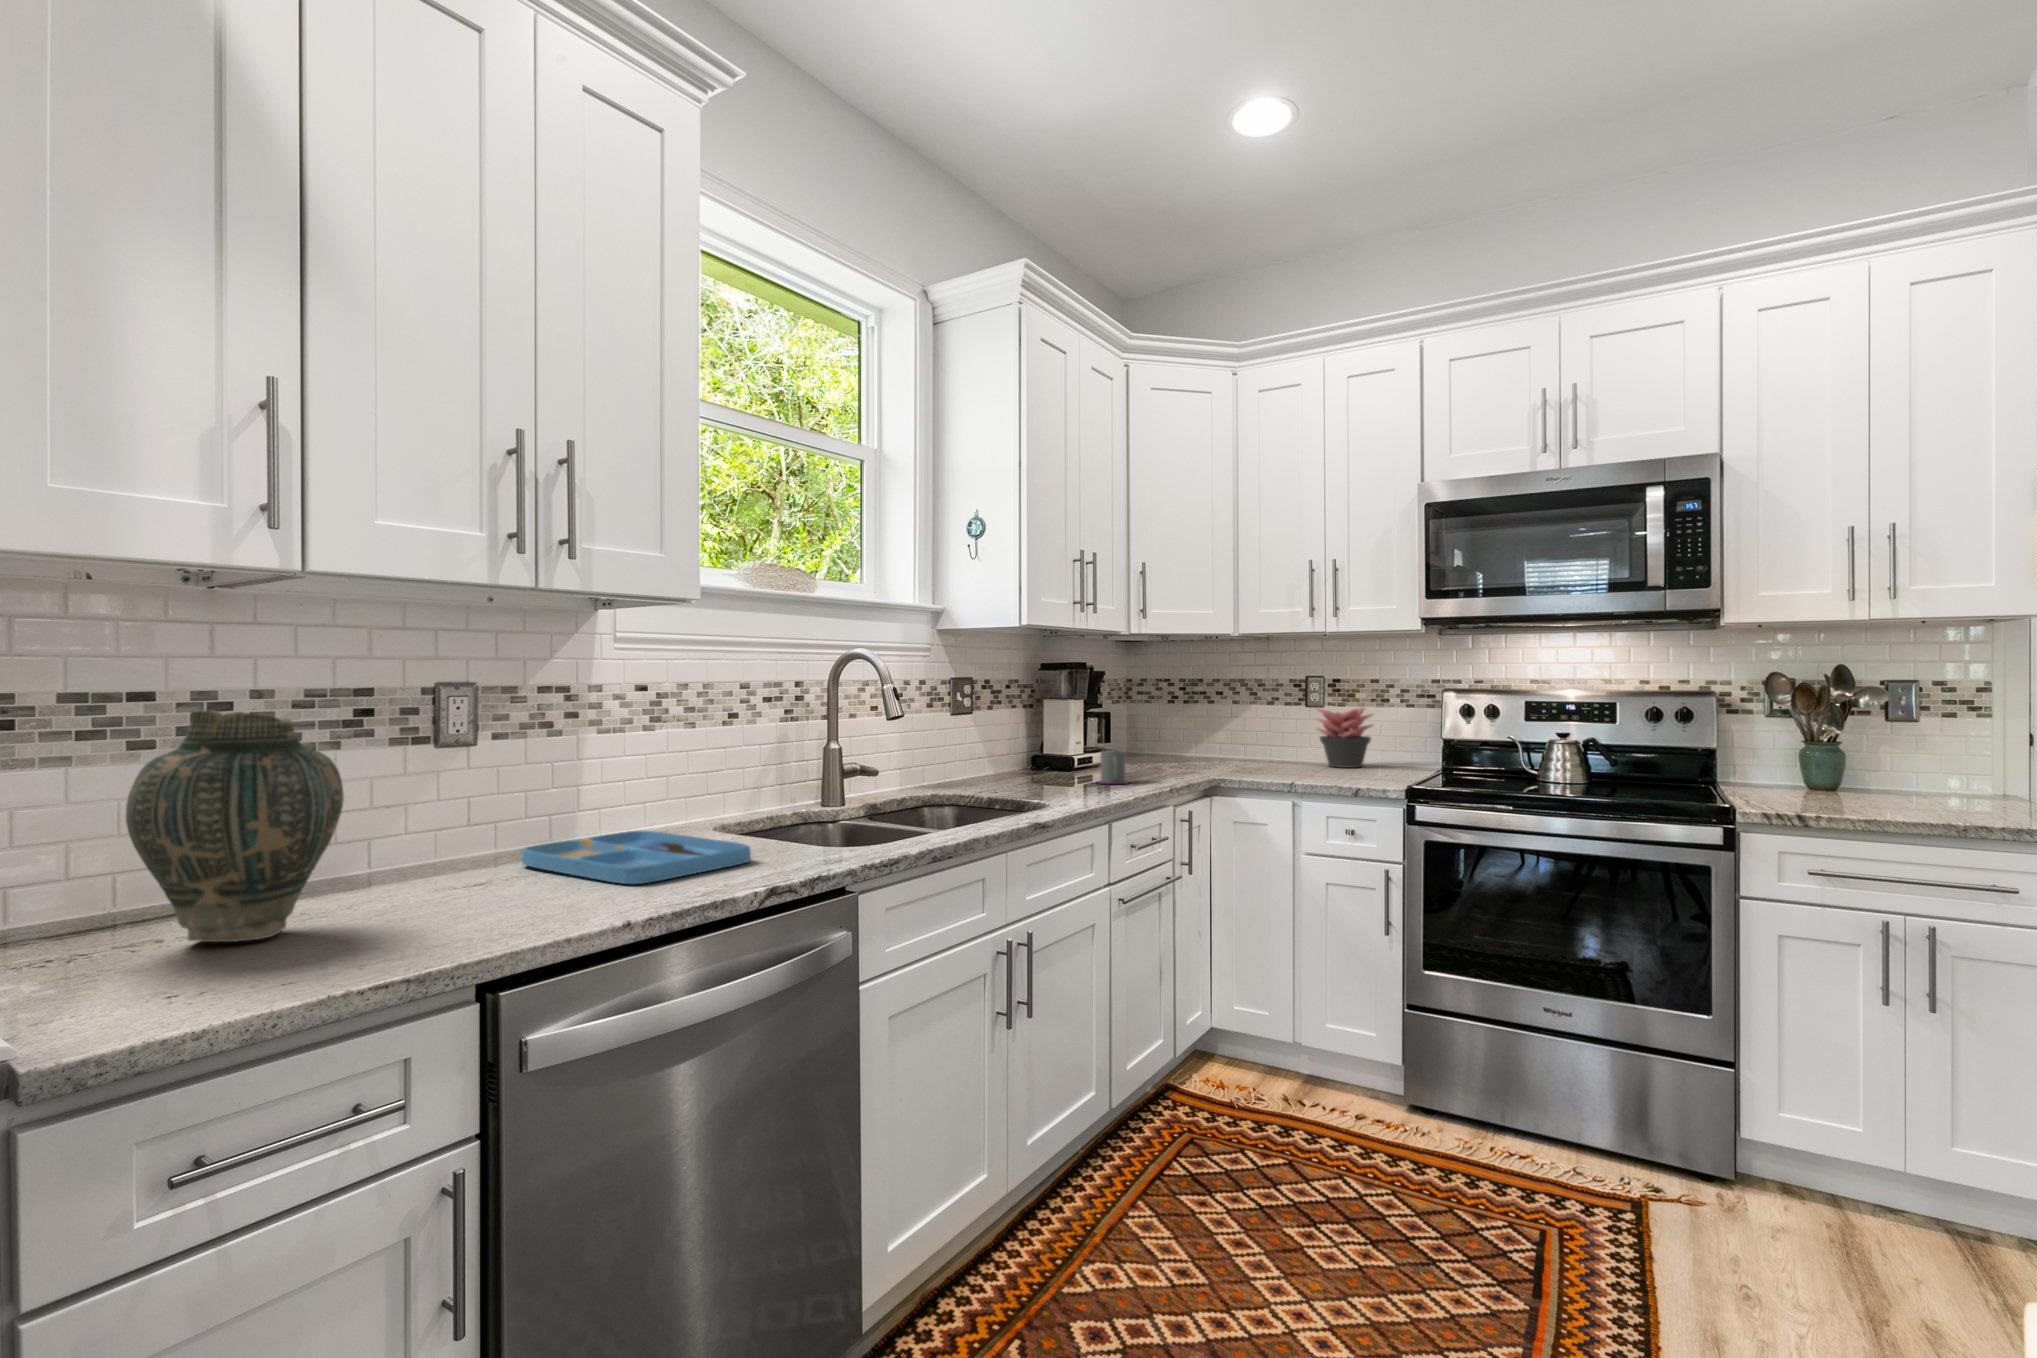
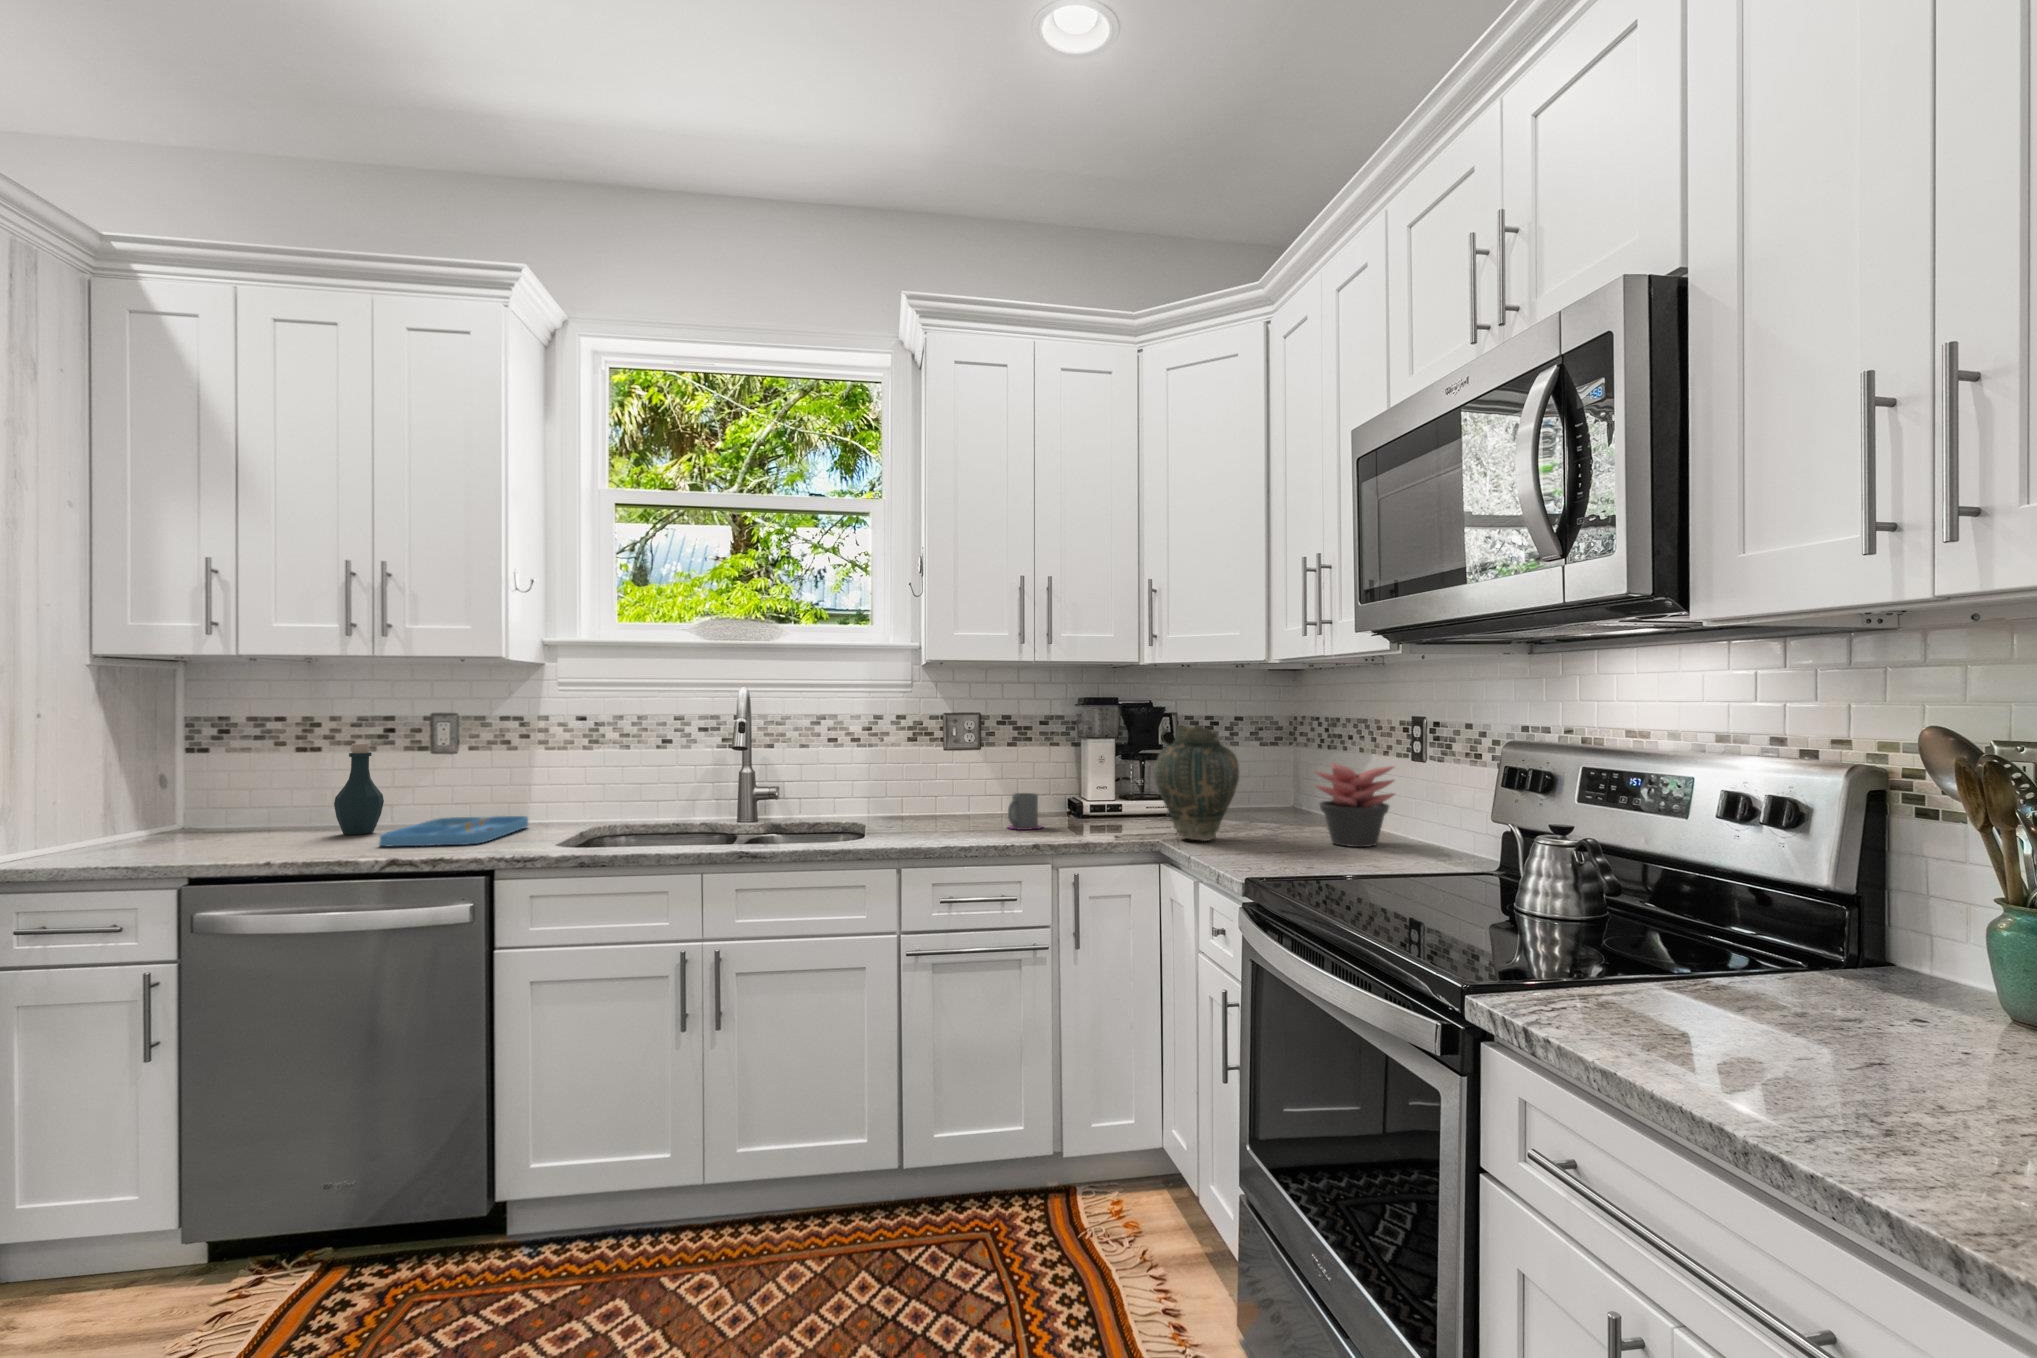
vase: present [126,710,344,942] -> present [1155,725,1239,841]
bottle: none [374,732,455,894] -> present [334,743,384,835]

